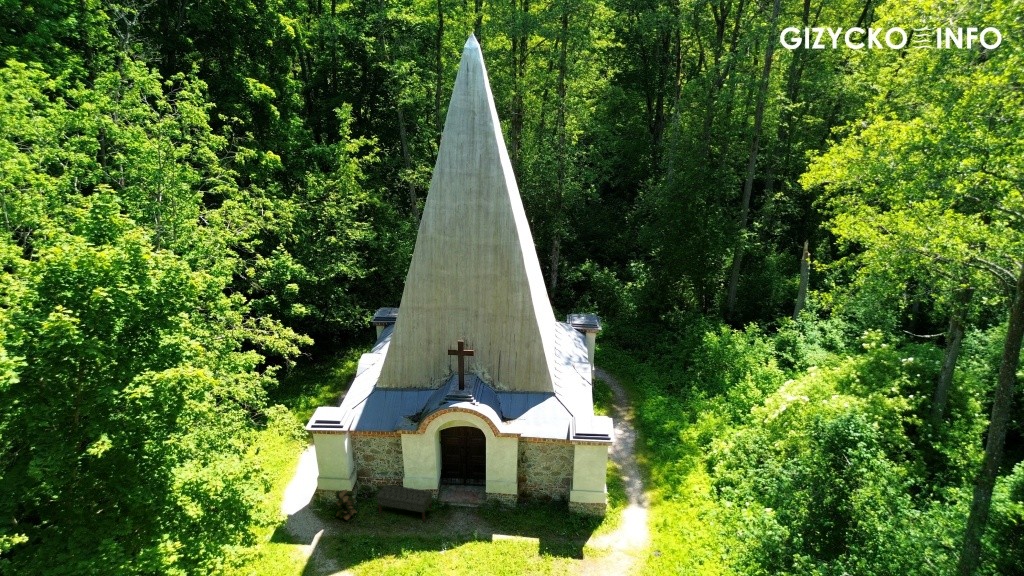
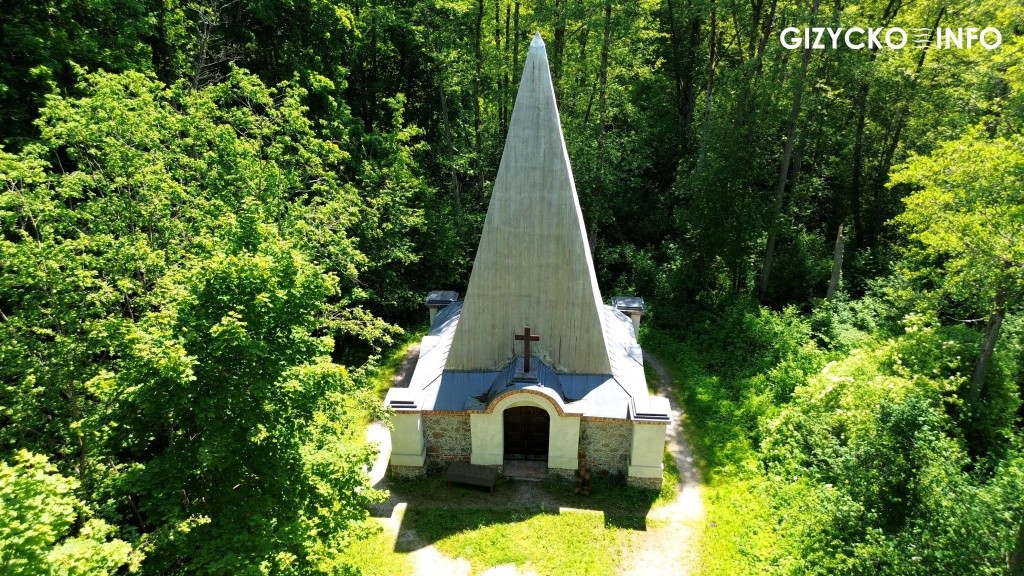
decorative plant: present [336,490,357,520] -> present [574,467,593,495]

